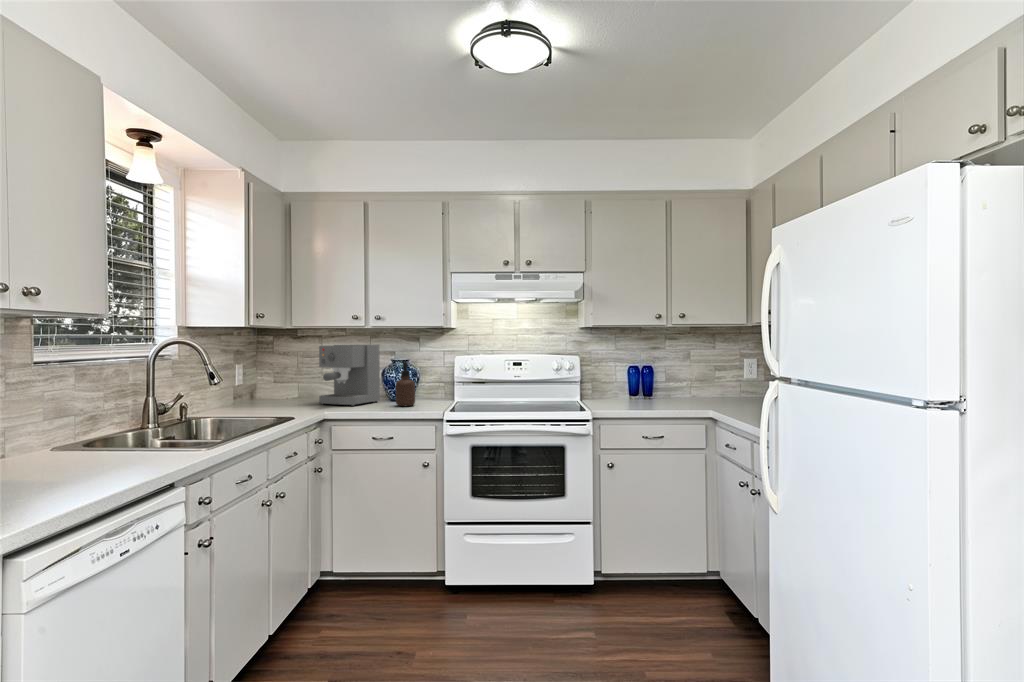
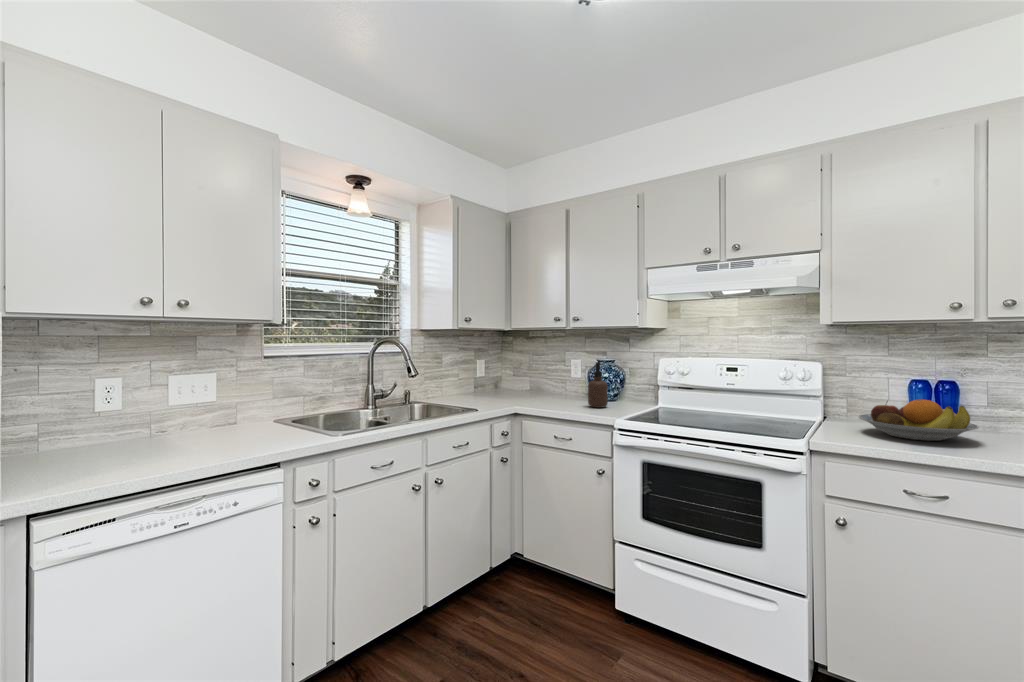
coffee maker: present [319,345,380,406] -> none [524,345,584,402]
fruit bowl: none [607,378,669,405] -> present [859,399,978,441]

